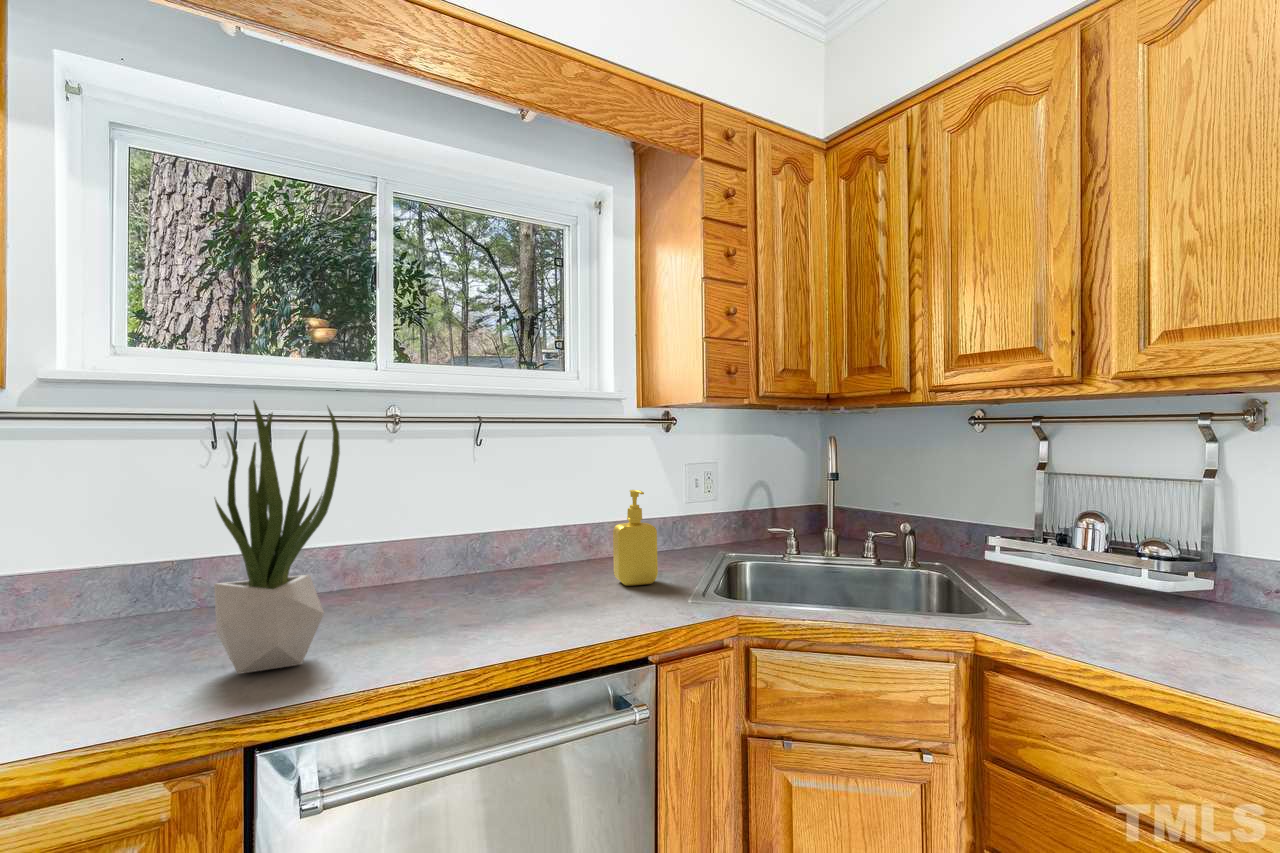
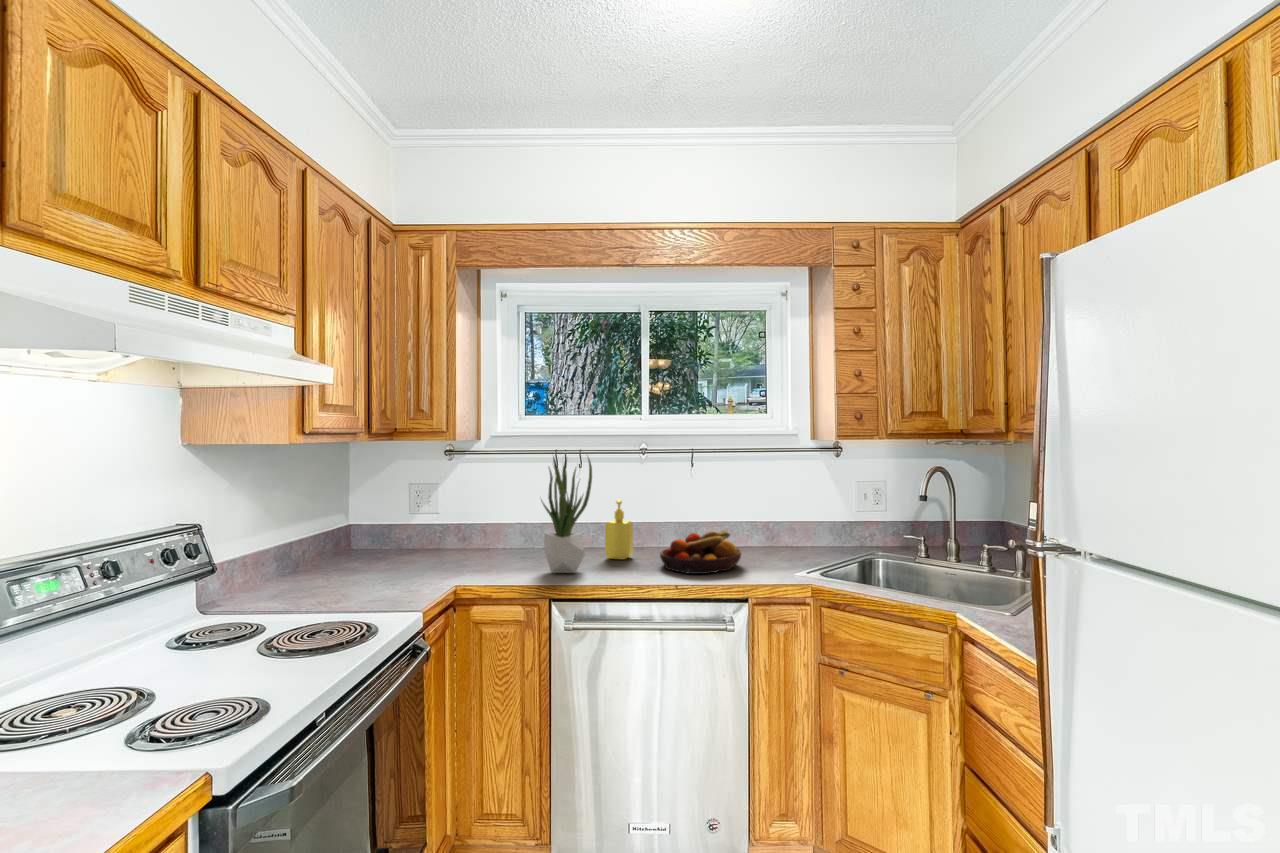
soap dispenser: present [613,490,658,586] -> present [605,499,633,559]
fruit bowl: none [463,543,607,628] -> present [660,530,741,574]

